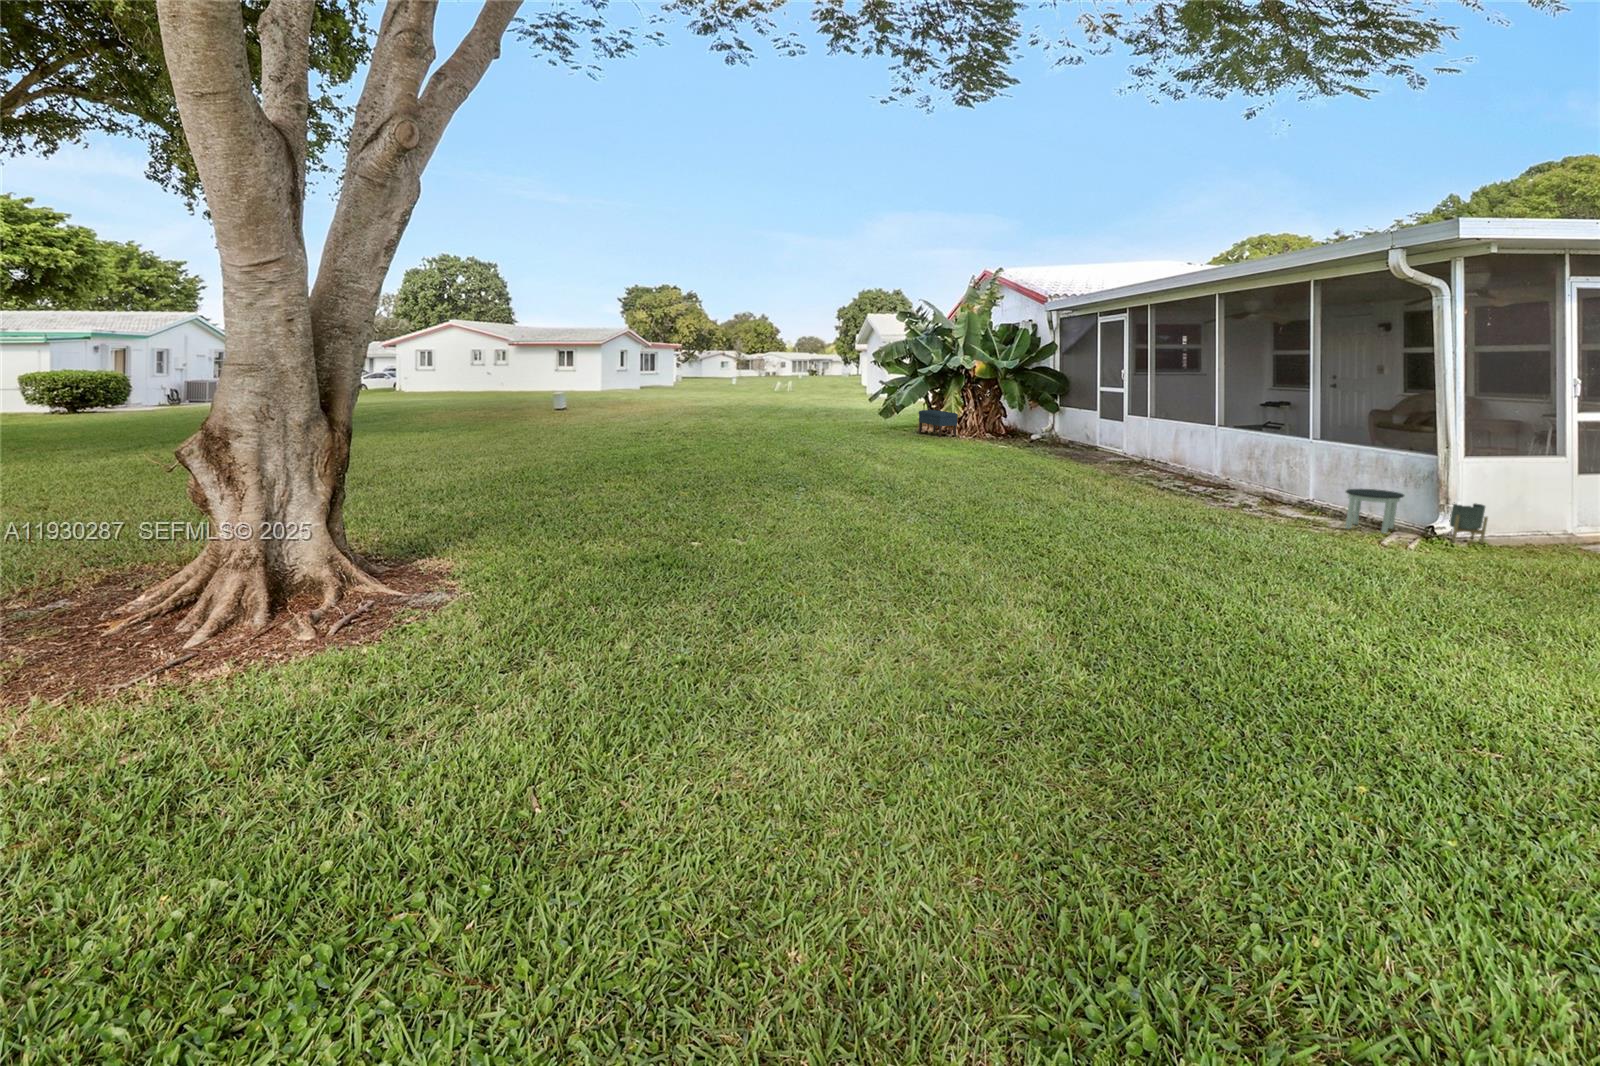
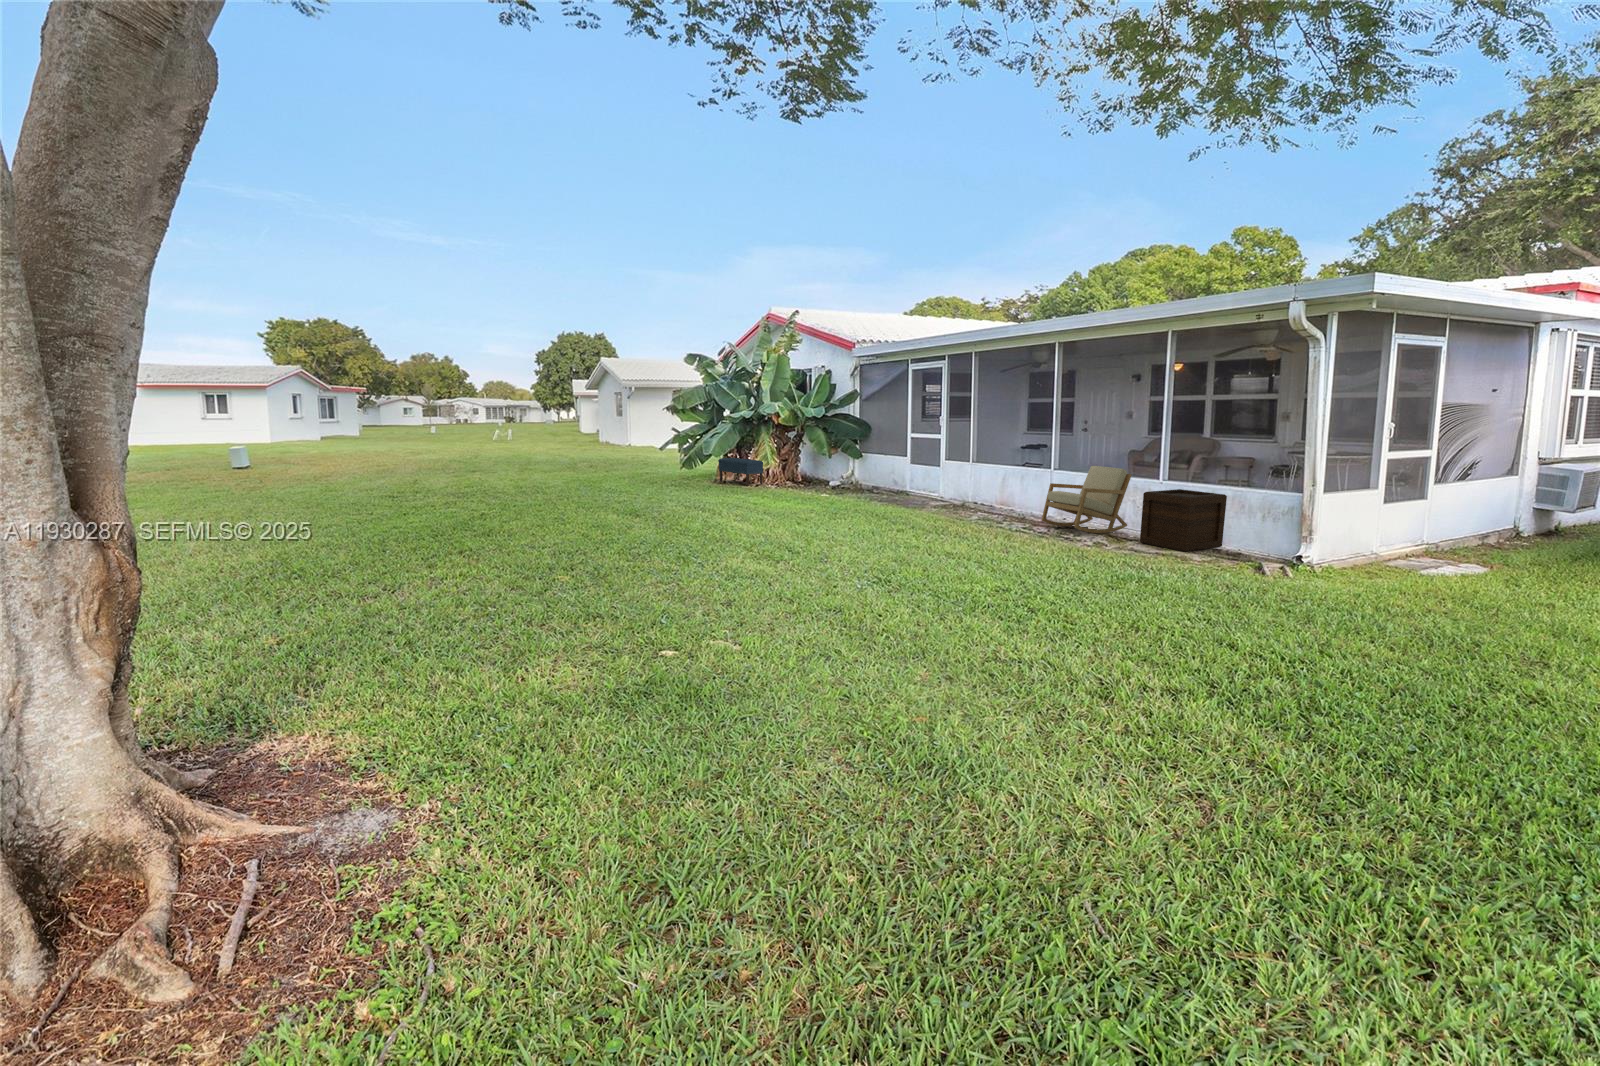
chair: none [1172,423,1275,495] -> present [1042,466,1132,533]
wooden crate: none [1254,450,1355,516] -> present [1140,489,1227,552]
round table: present [1346,489,1404,533] -> none [1241,524,1292,564]
planter: present [1444,504,1488,544] -> none [1325,532,1366,568]

